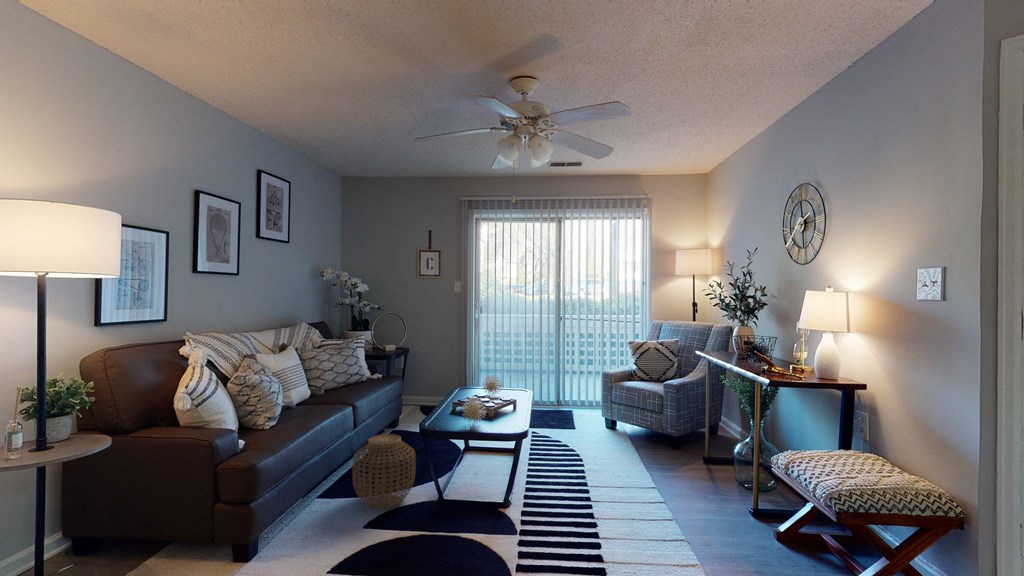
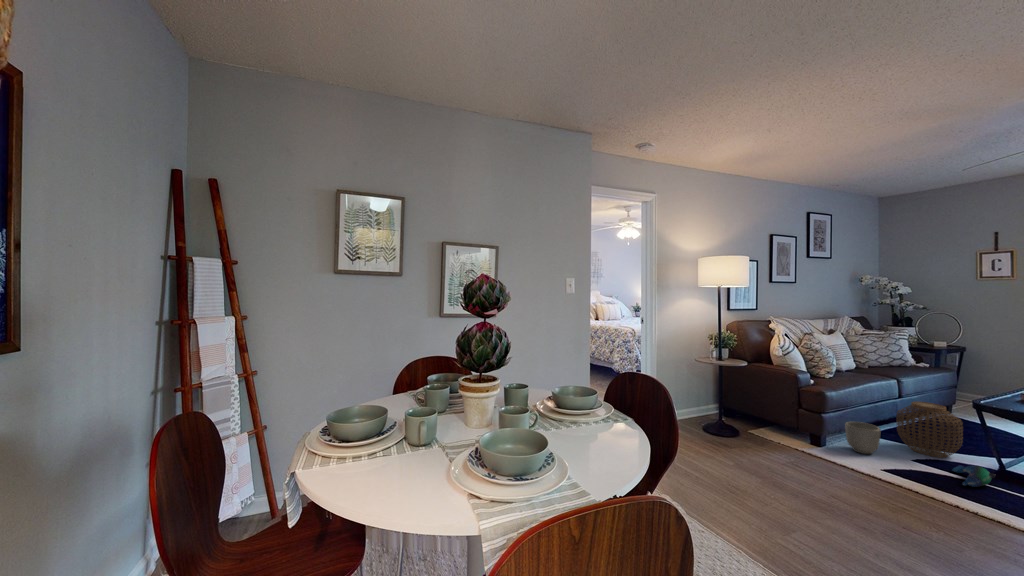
planter: none [288,491,334,545] -> present [845,422,880,454]
plush toy: none [407,512,446,552] -> present [952,465,995,487]

